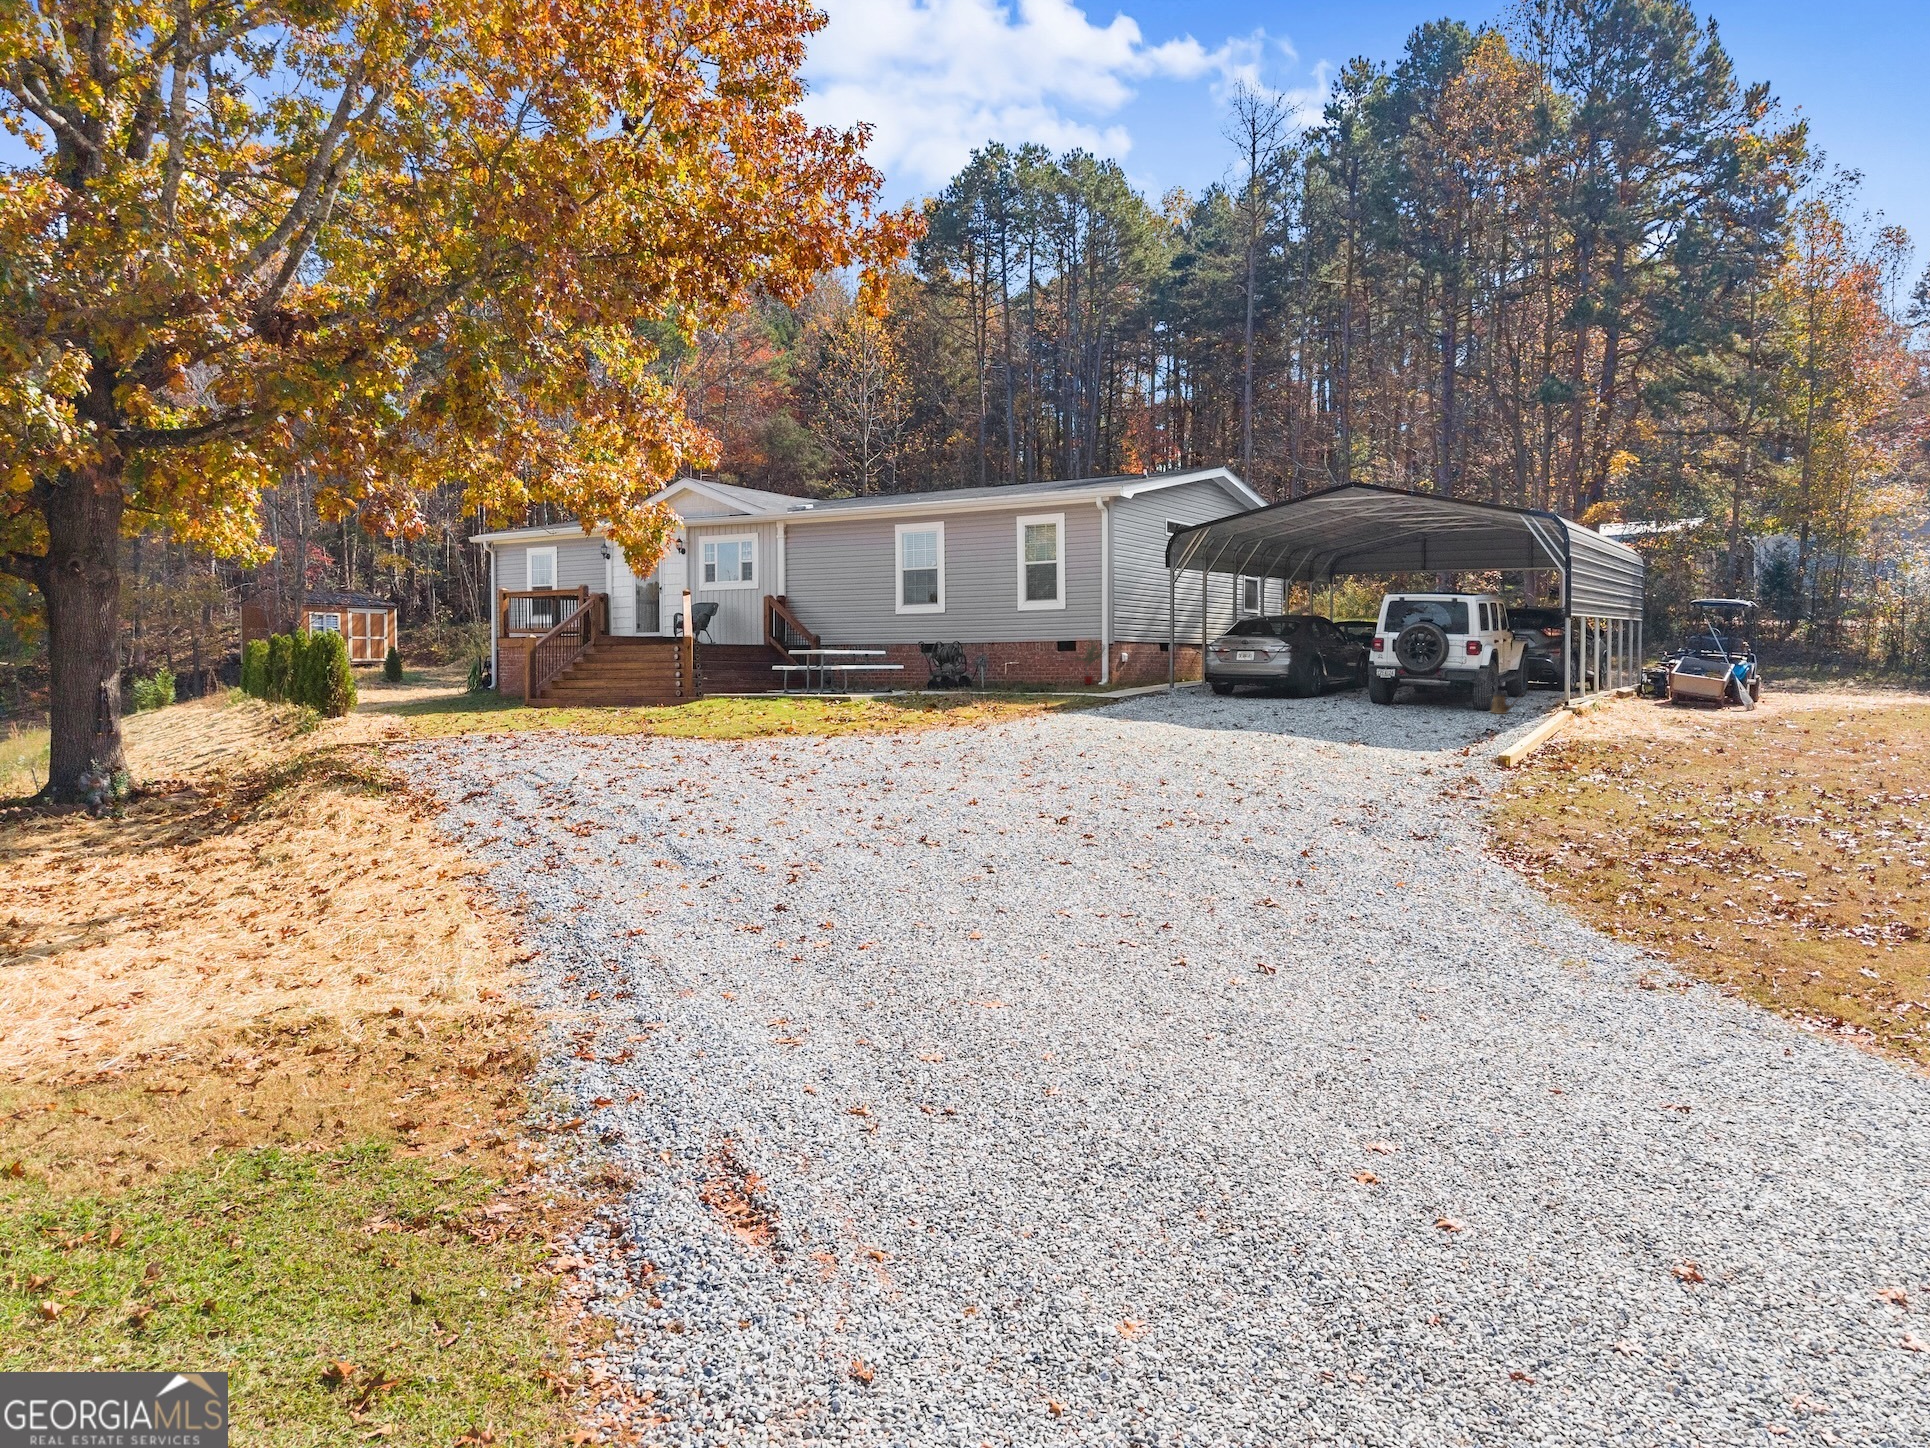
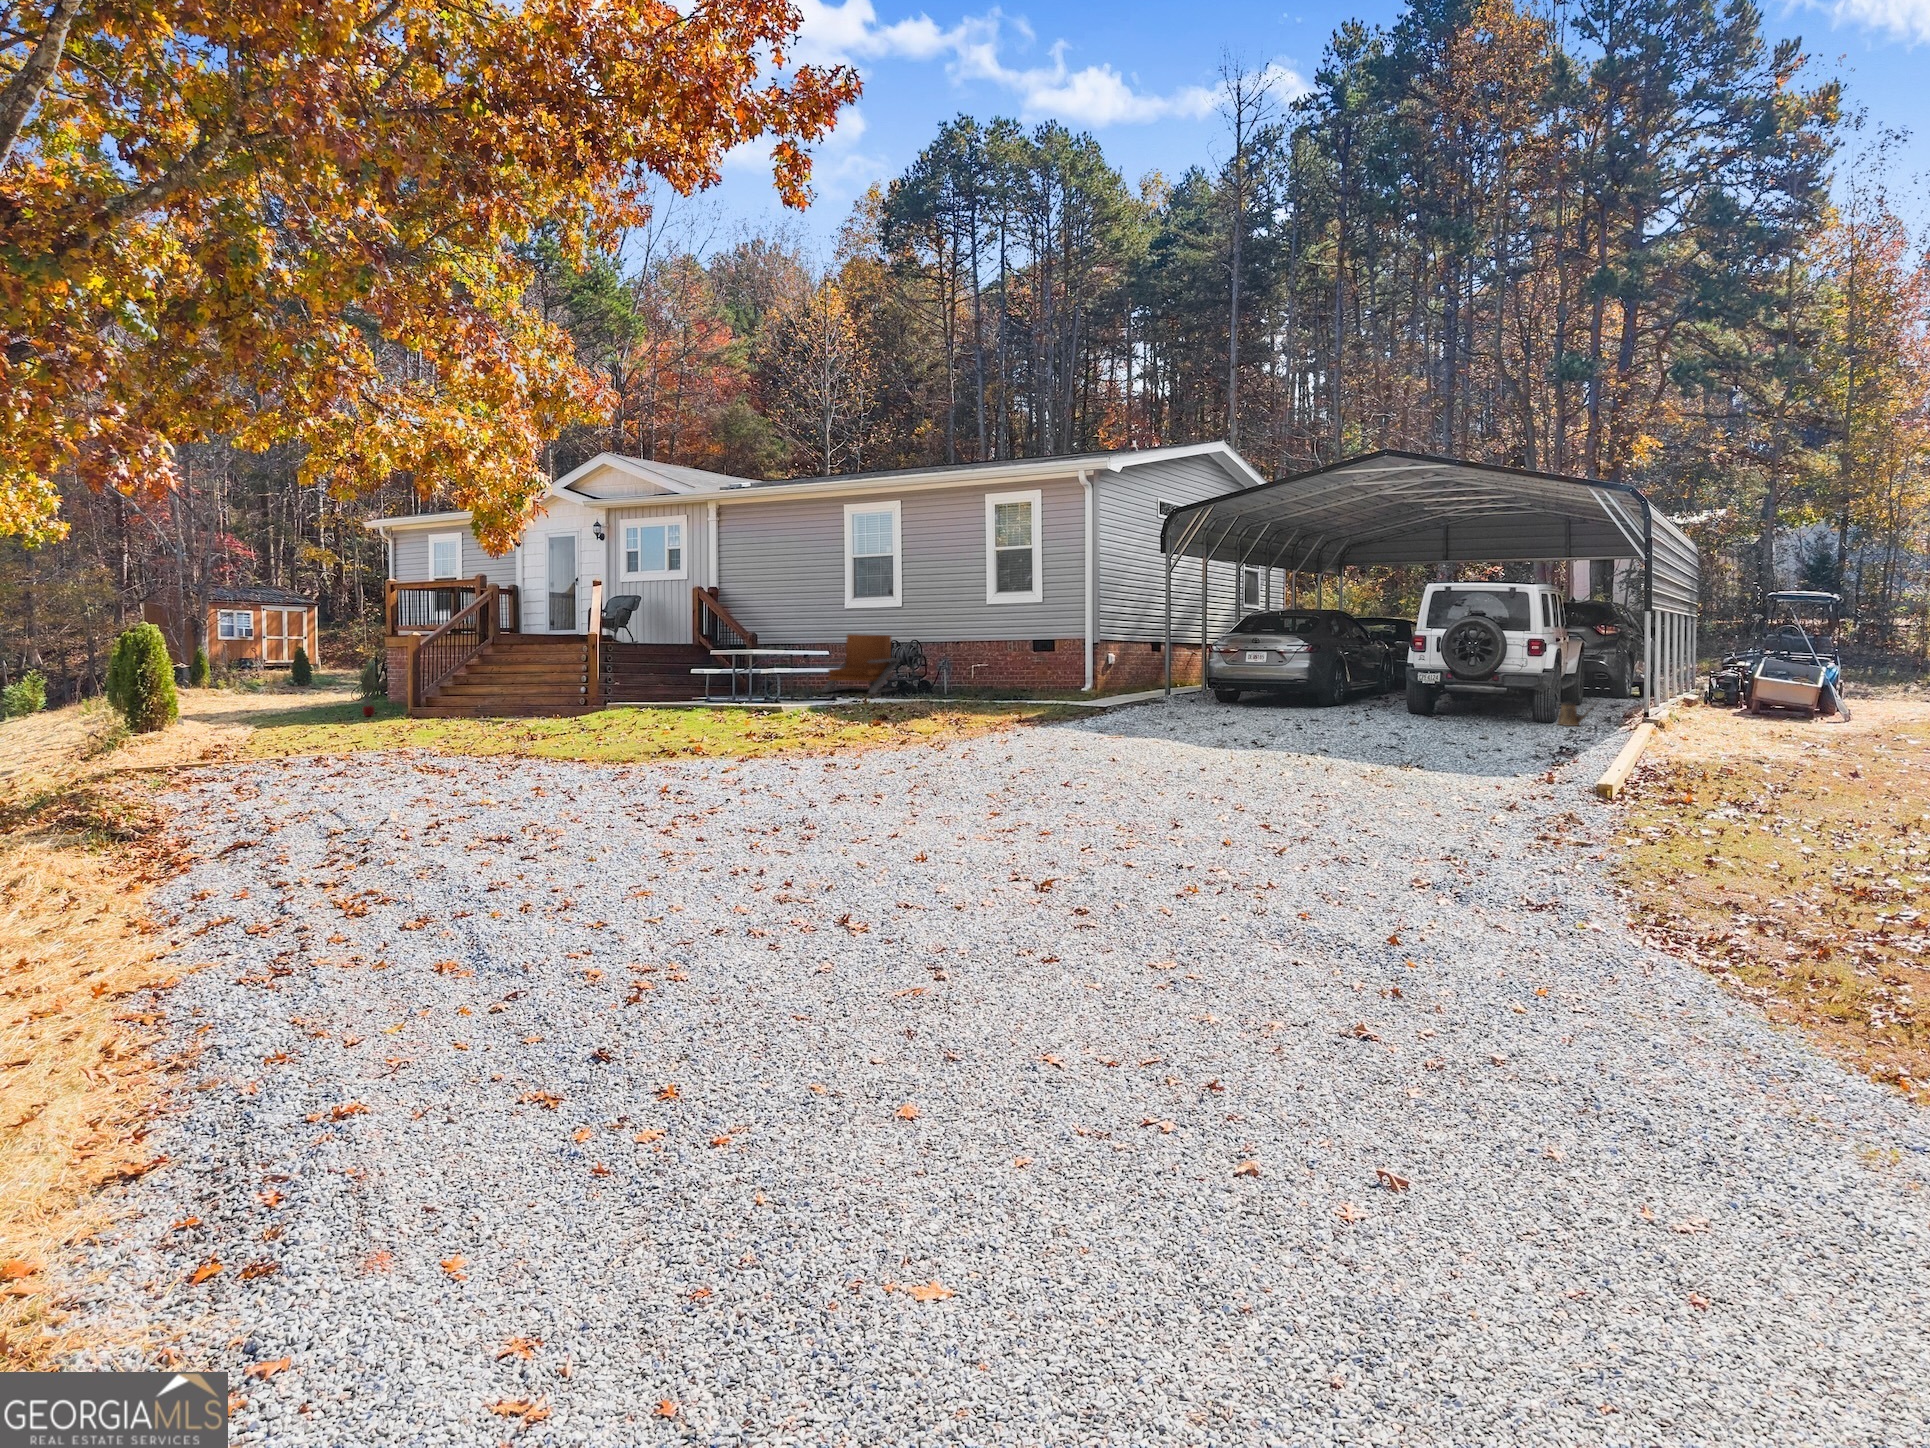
lounge chair: none [878,635,945,686] -> present [821,634,900,694]
potted tree: present [1073,641,1105,684] -> present [359,664,388,717]

